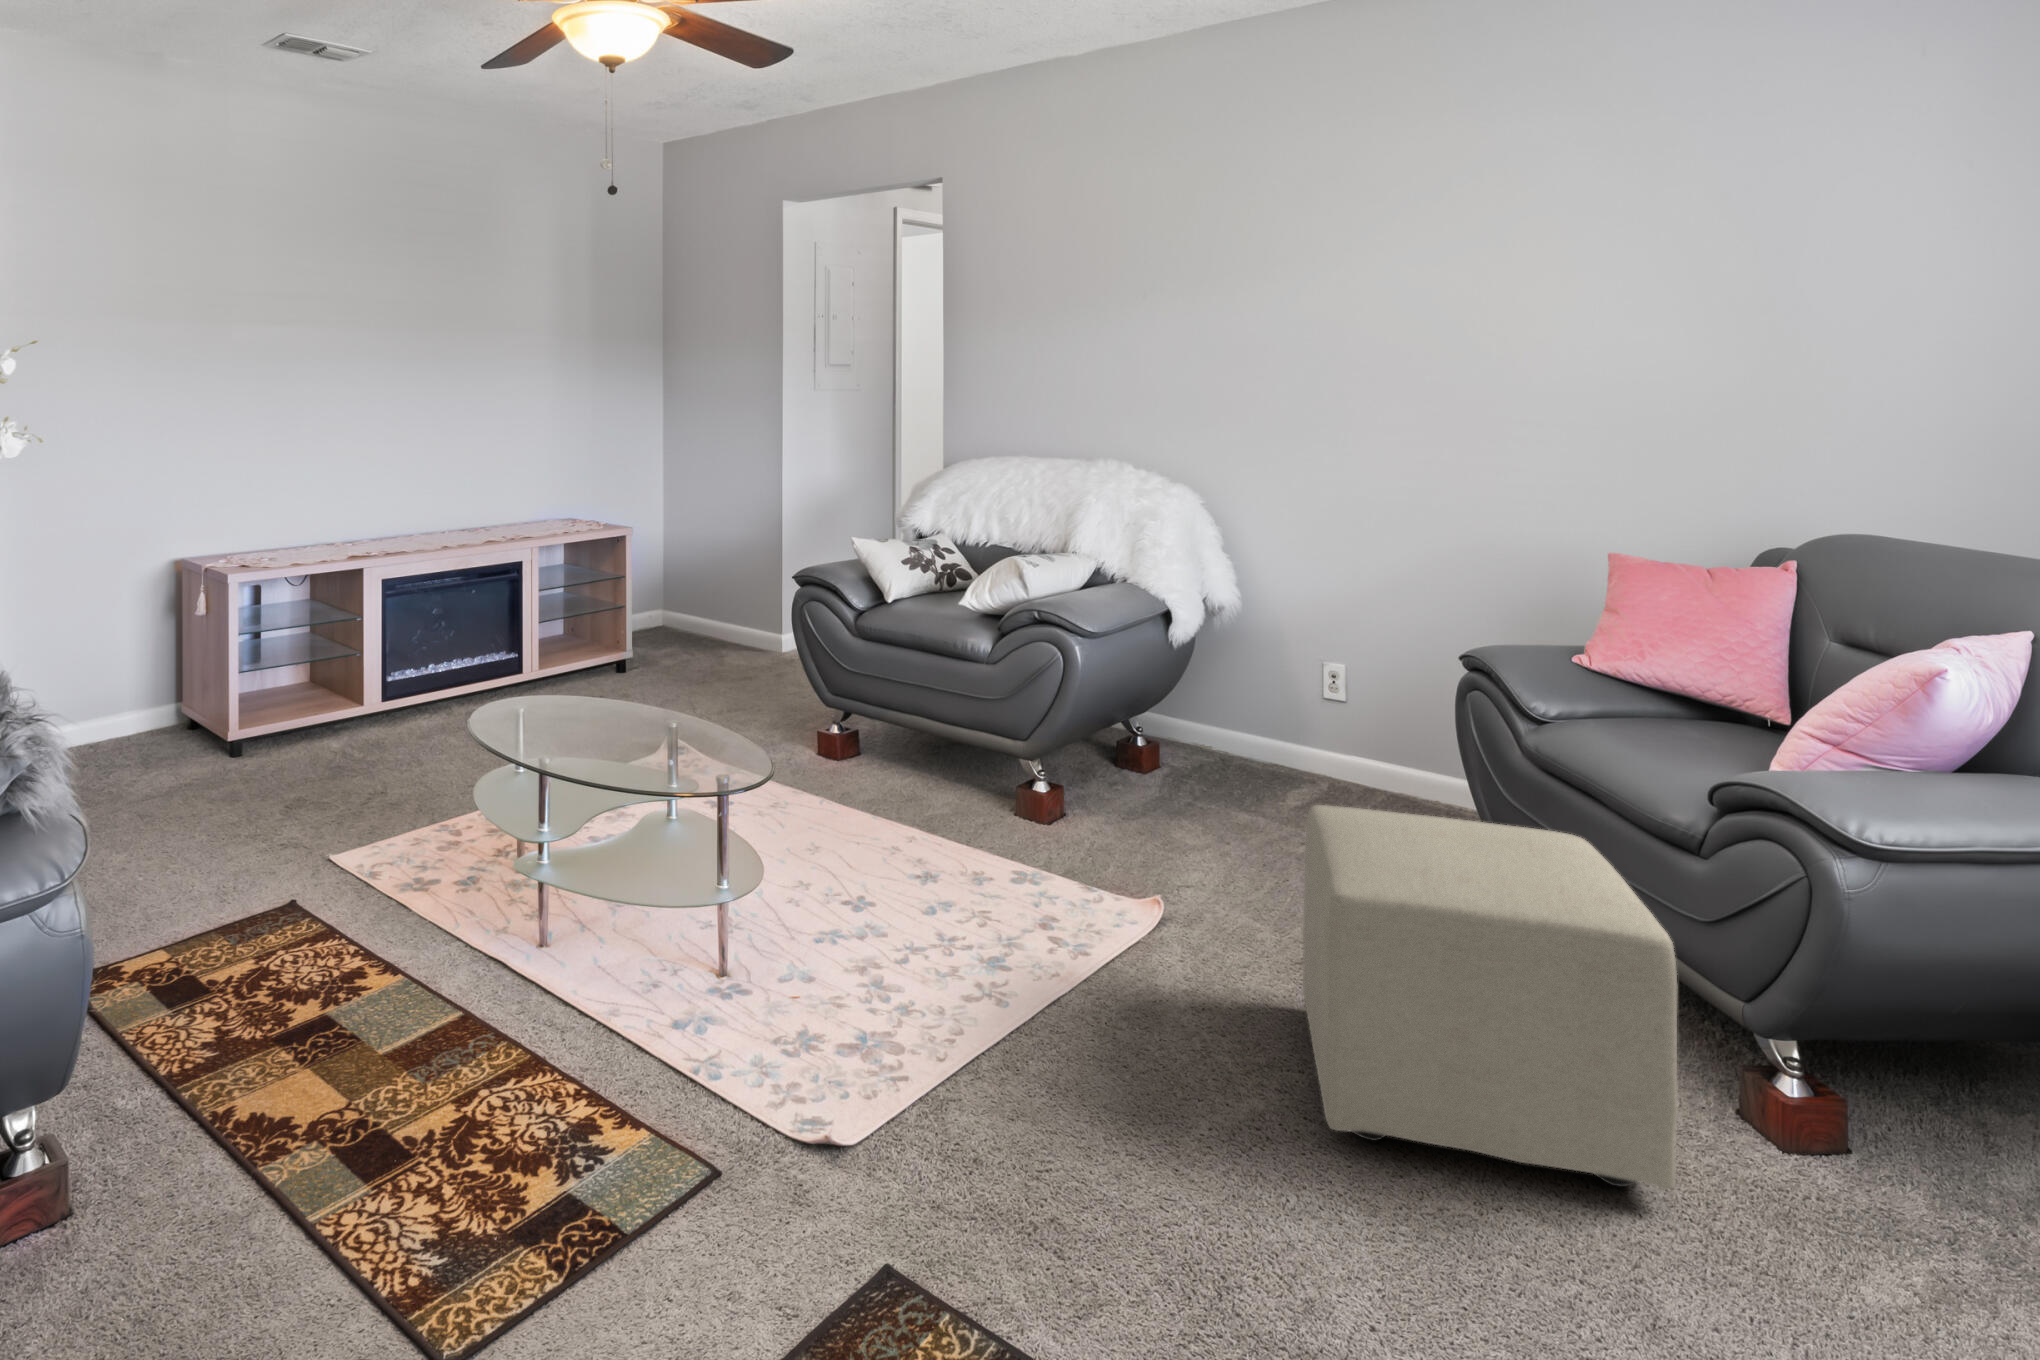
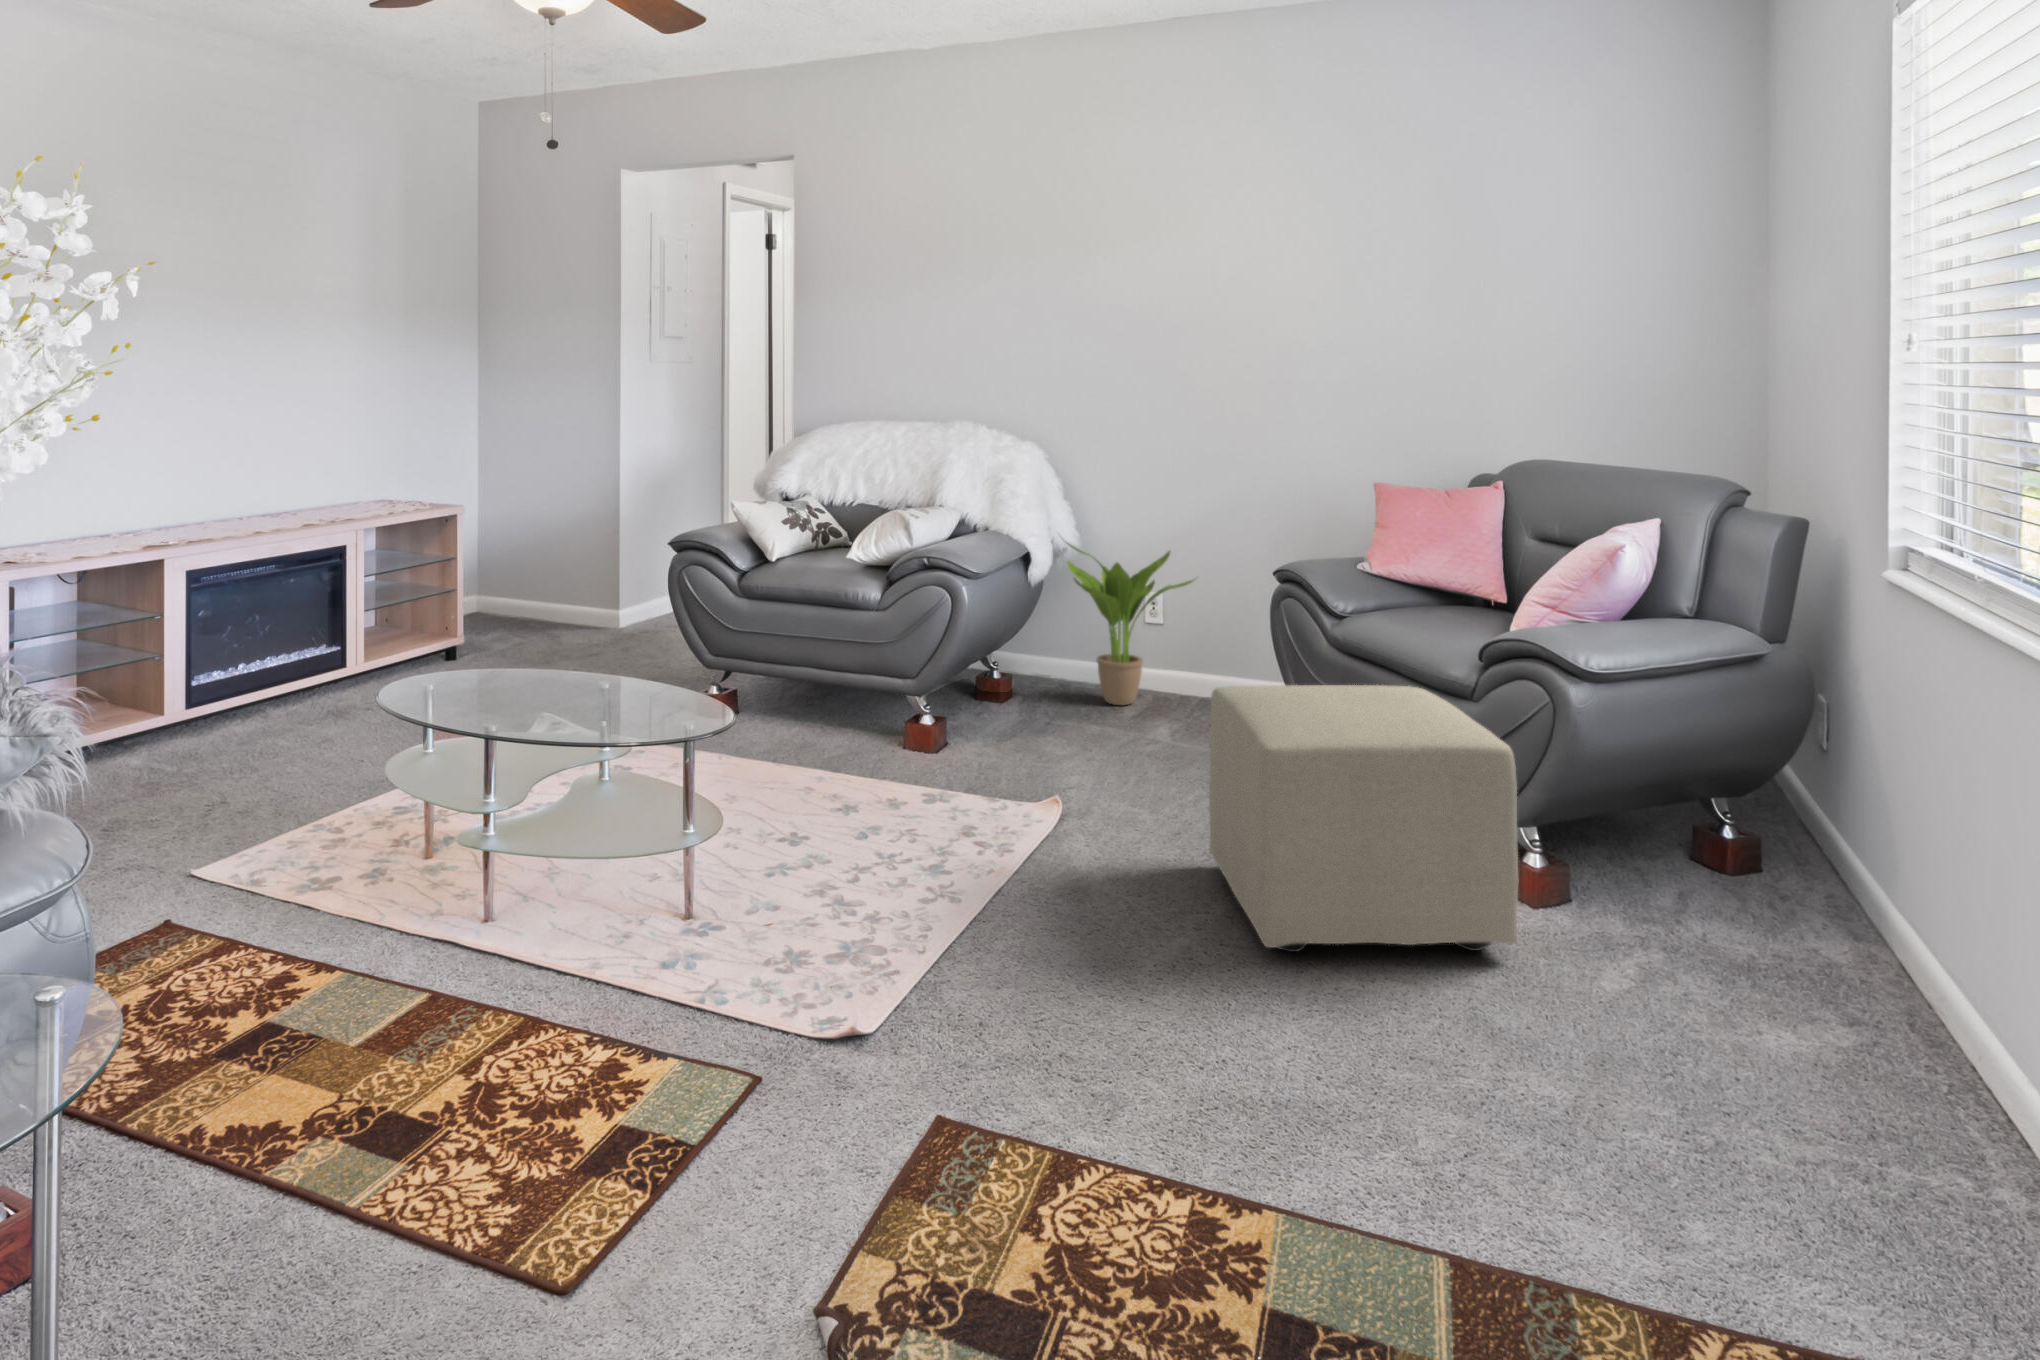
potted plant: none [1196,598,1362,795] -> present [1067,543,1193,705]

